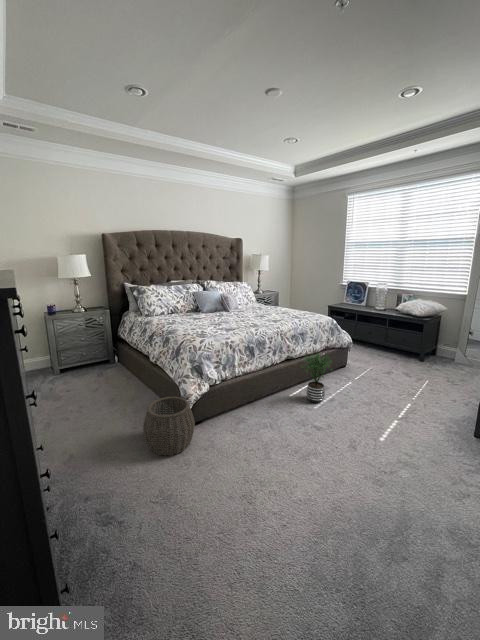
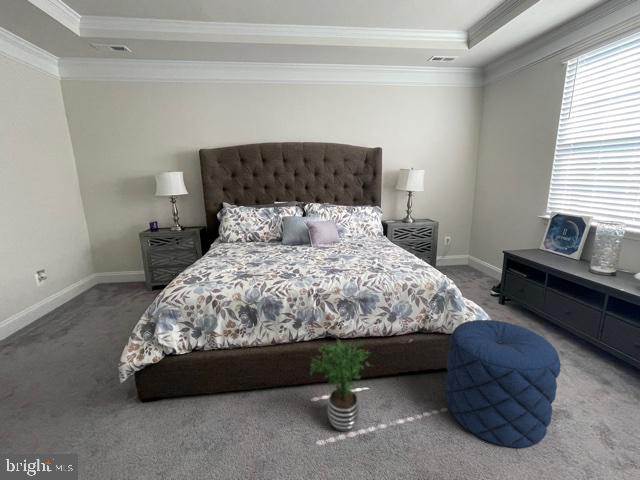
pouf: none [344,335,397,388] -> present [445,320,560,447]
woven basket: present [143,397,195,456] -> none [37,357,122,443]

